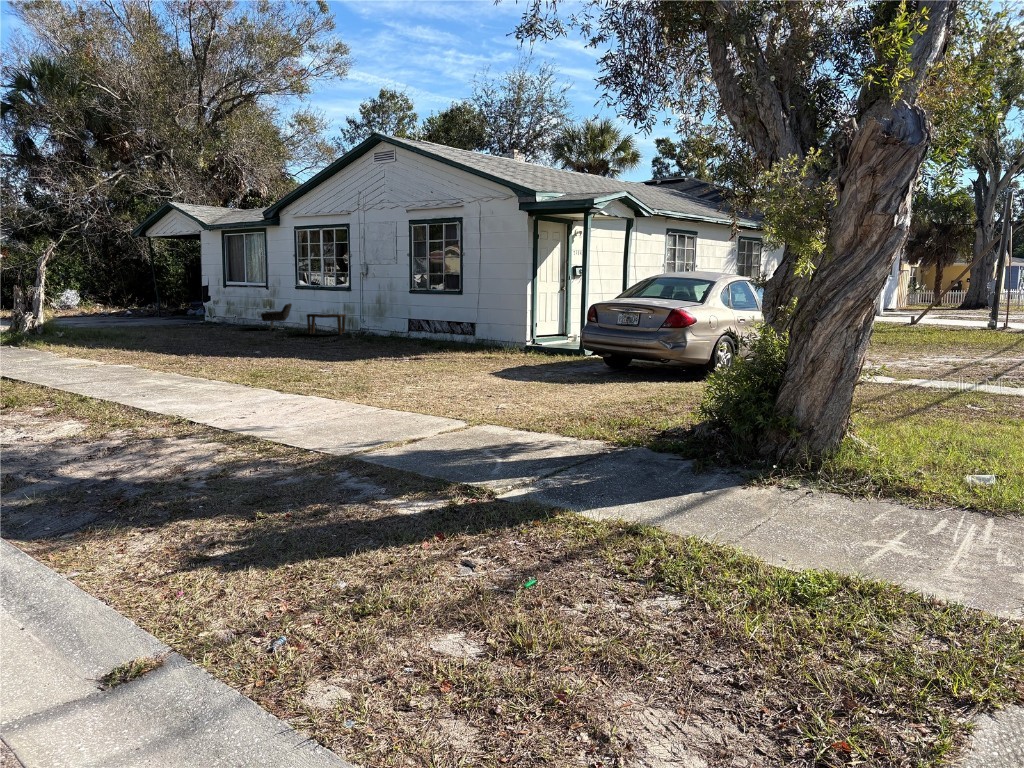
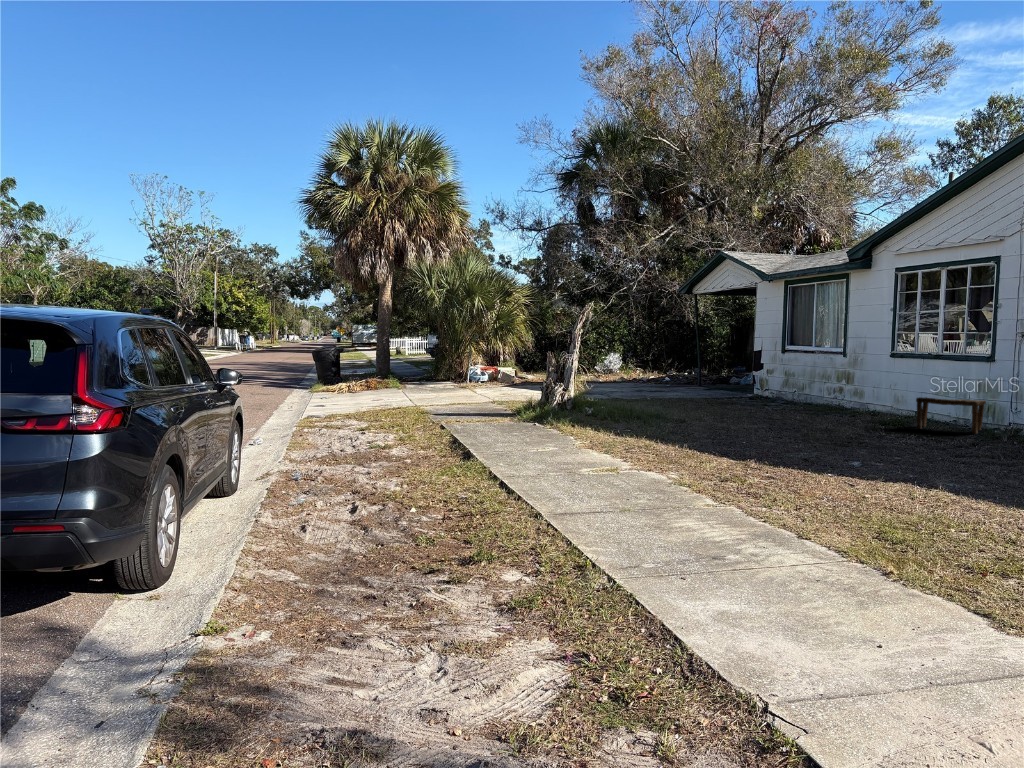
lounge chair: present [261,303,292,330] -> none [832,379,884,416]

